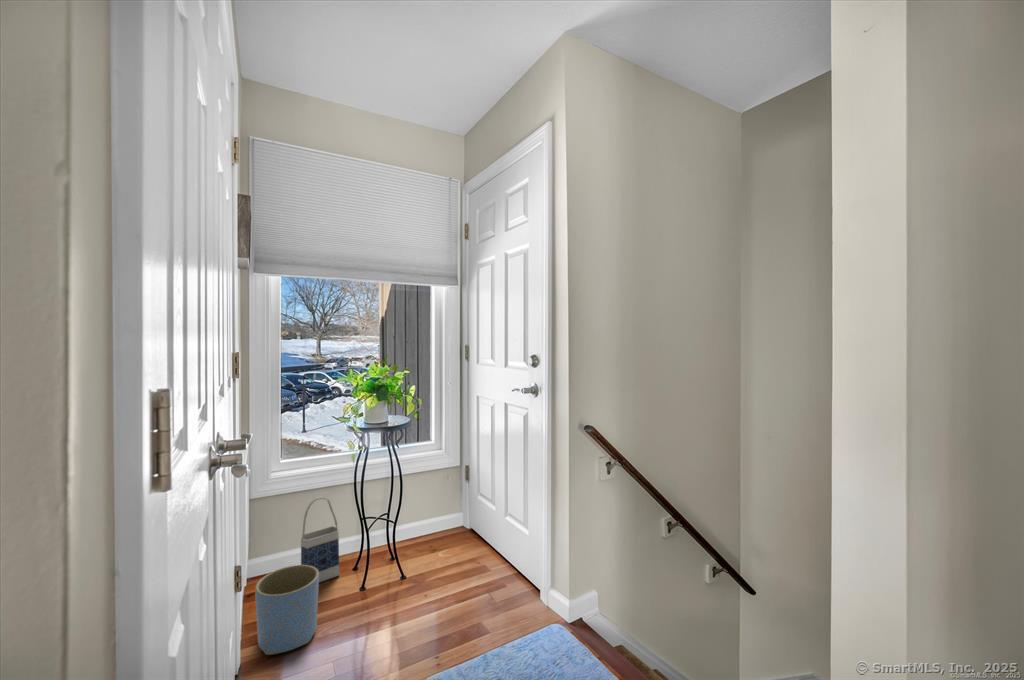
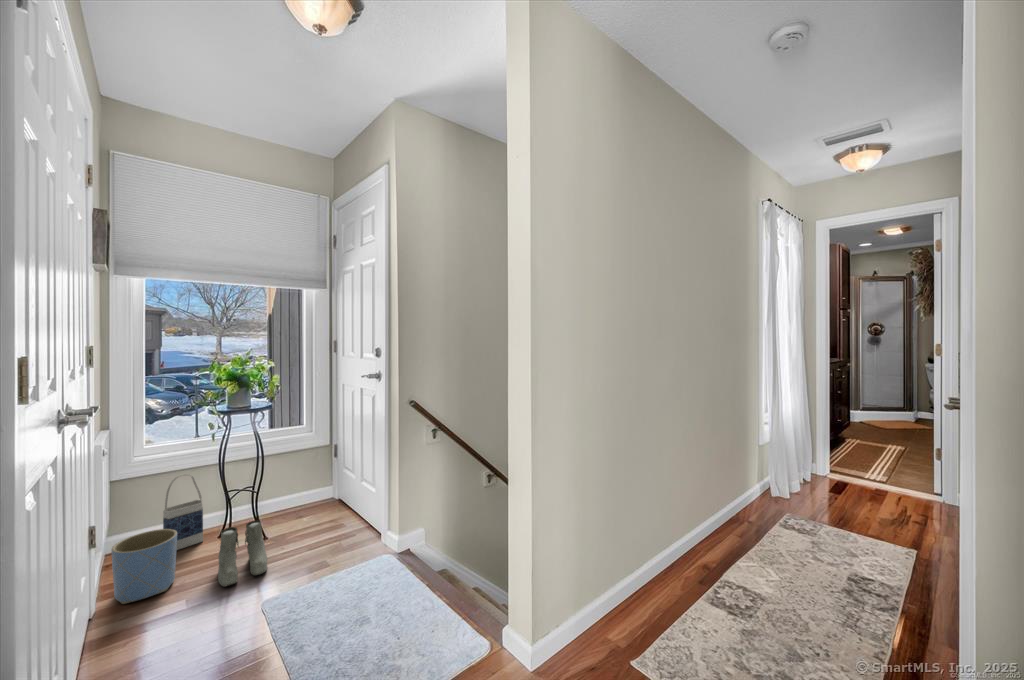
boots: none [361,562,414,647] -> present [218,520,267,587]

